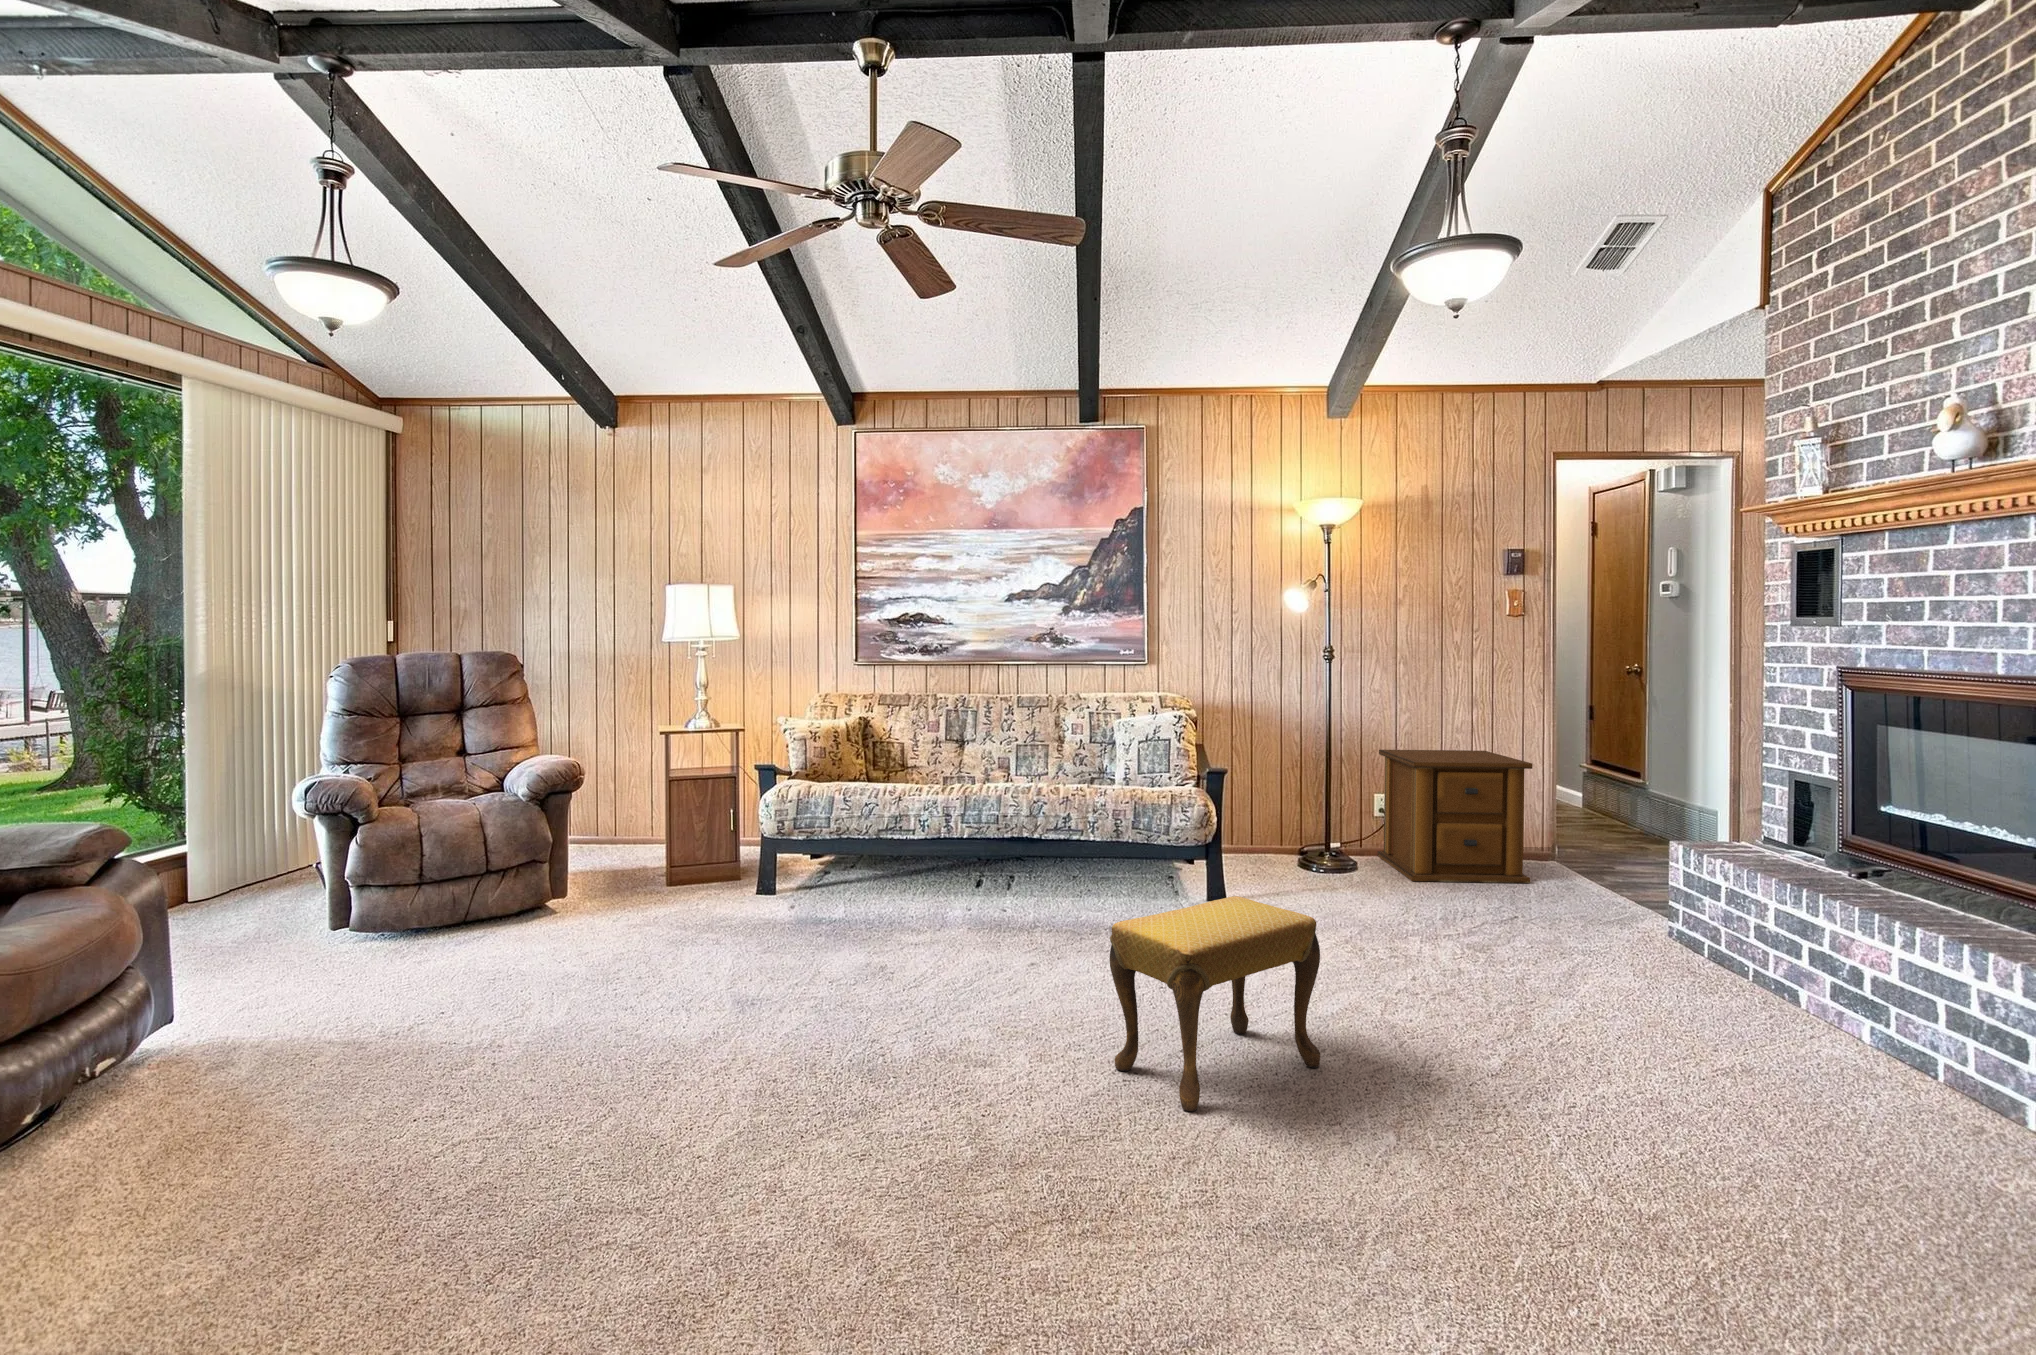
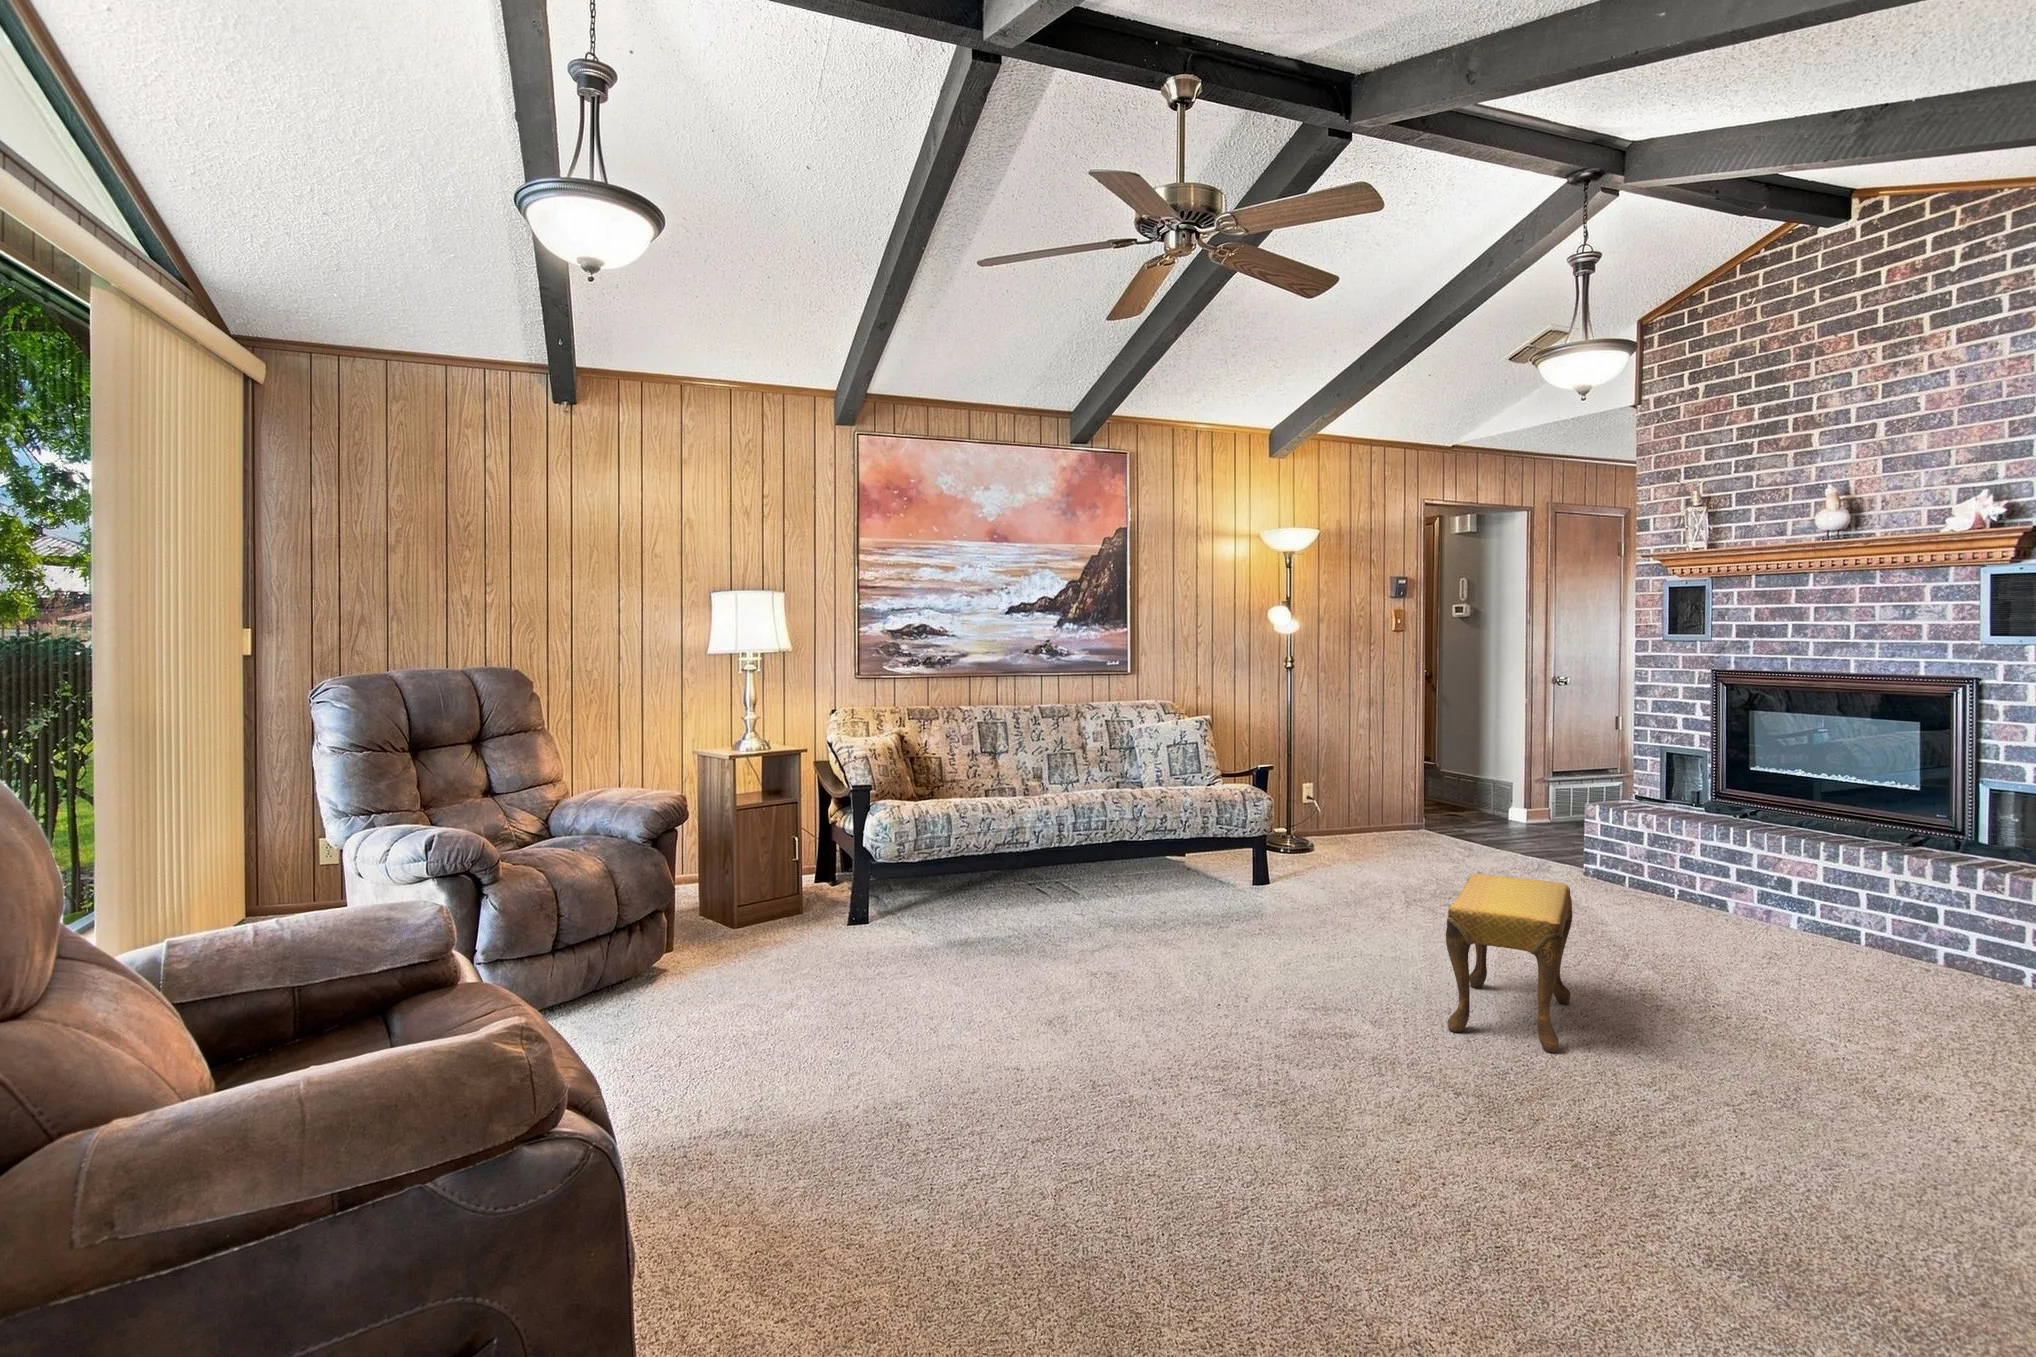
side table: present [1377,750,1532,883] -> none [1312,738,1448,850]

